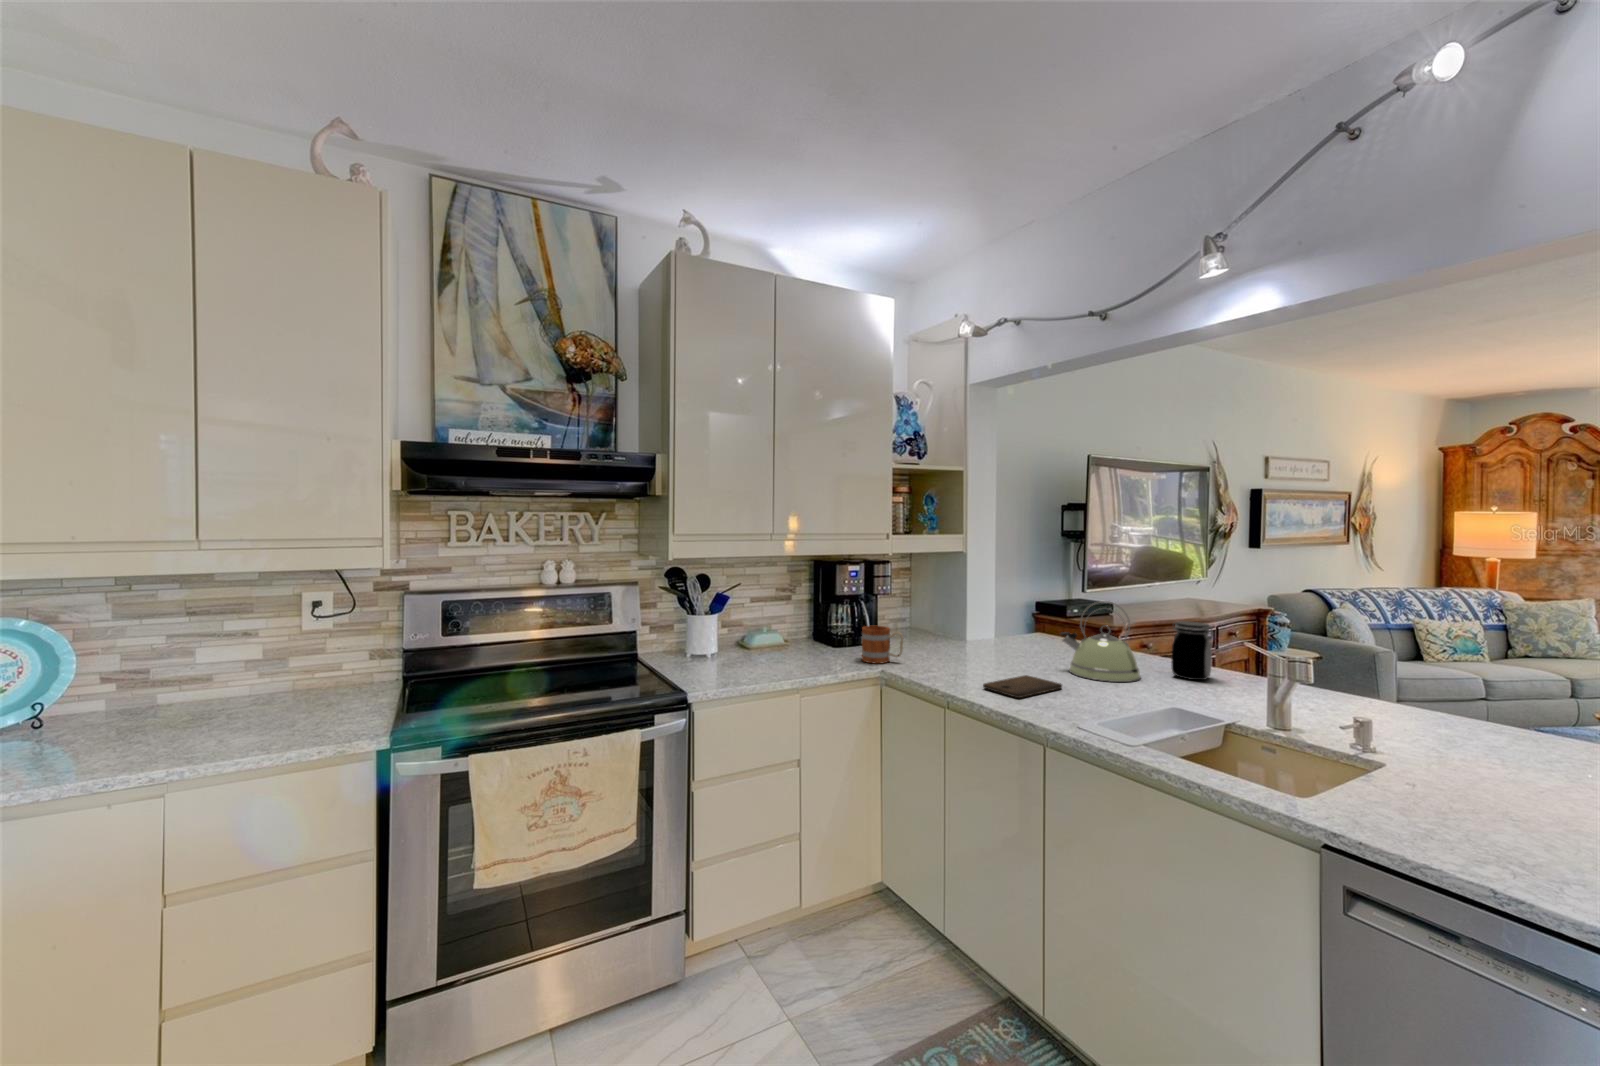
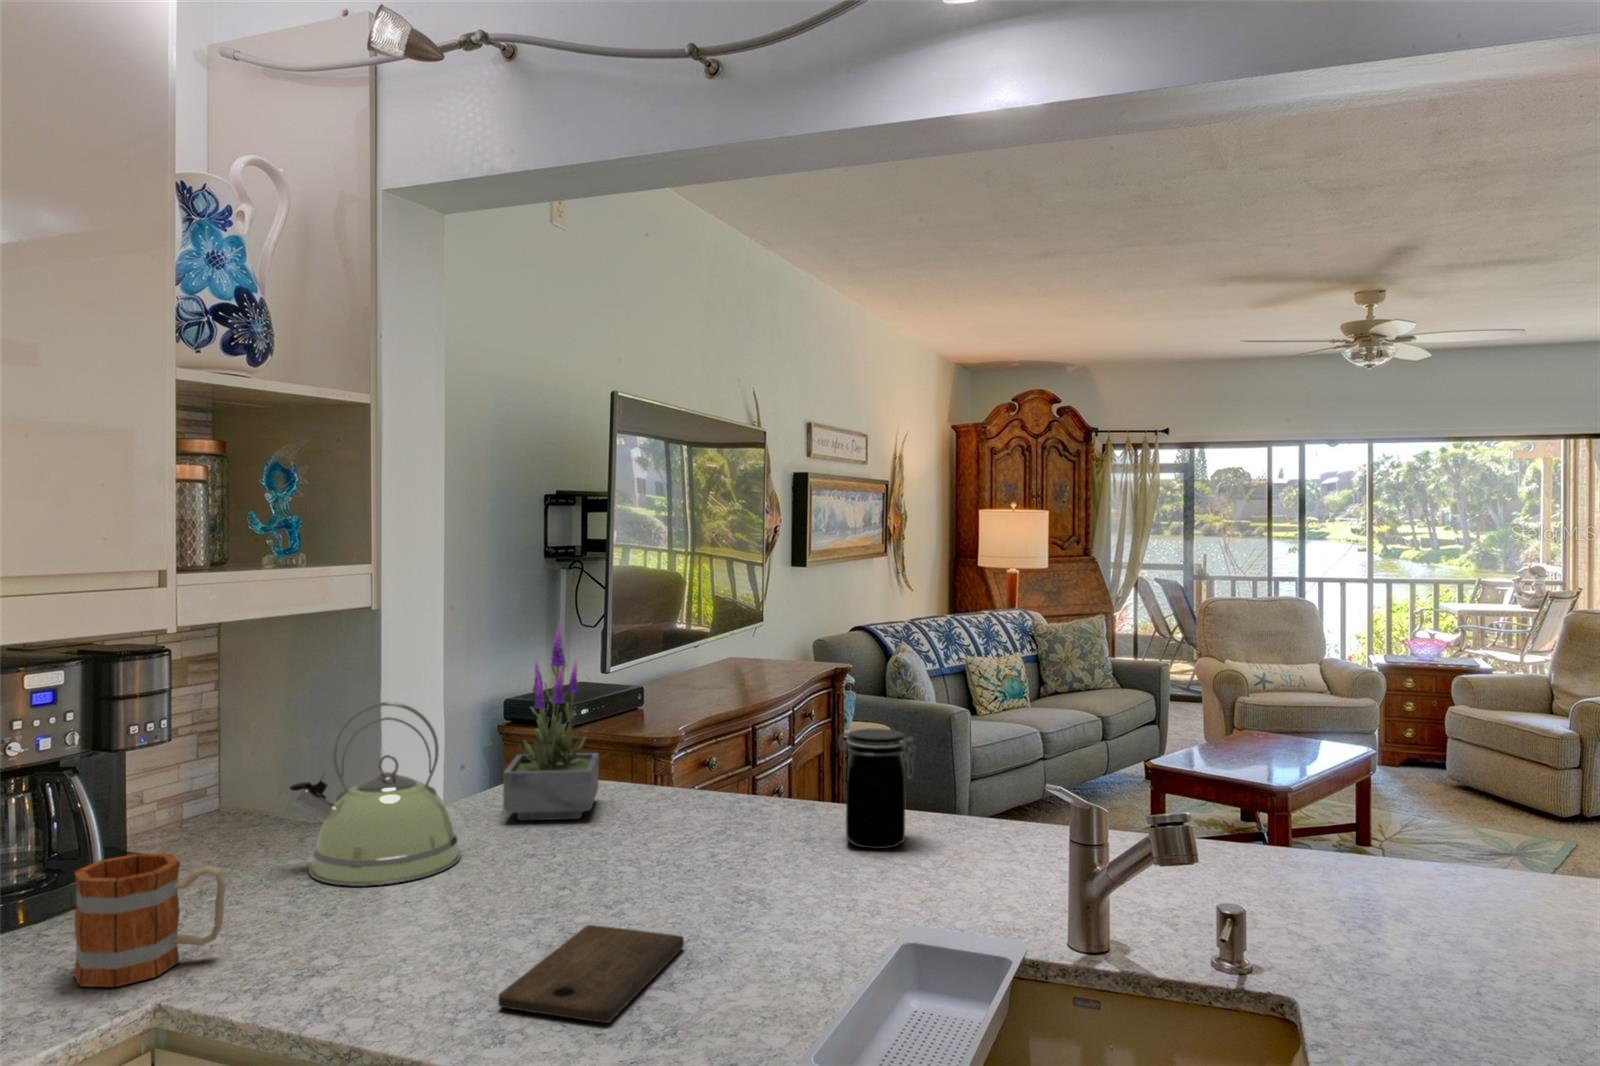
potted plant: none [1013,562,1061,649] -> present [503,623,599,820]
kettle: present [1061,601,1141,682] -> present [289,702,461,886]

